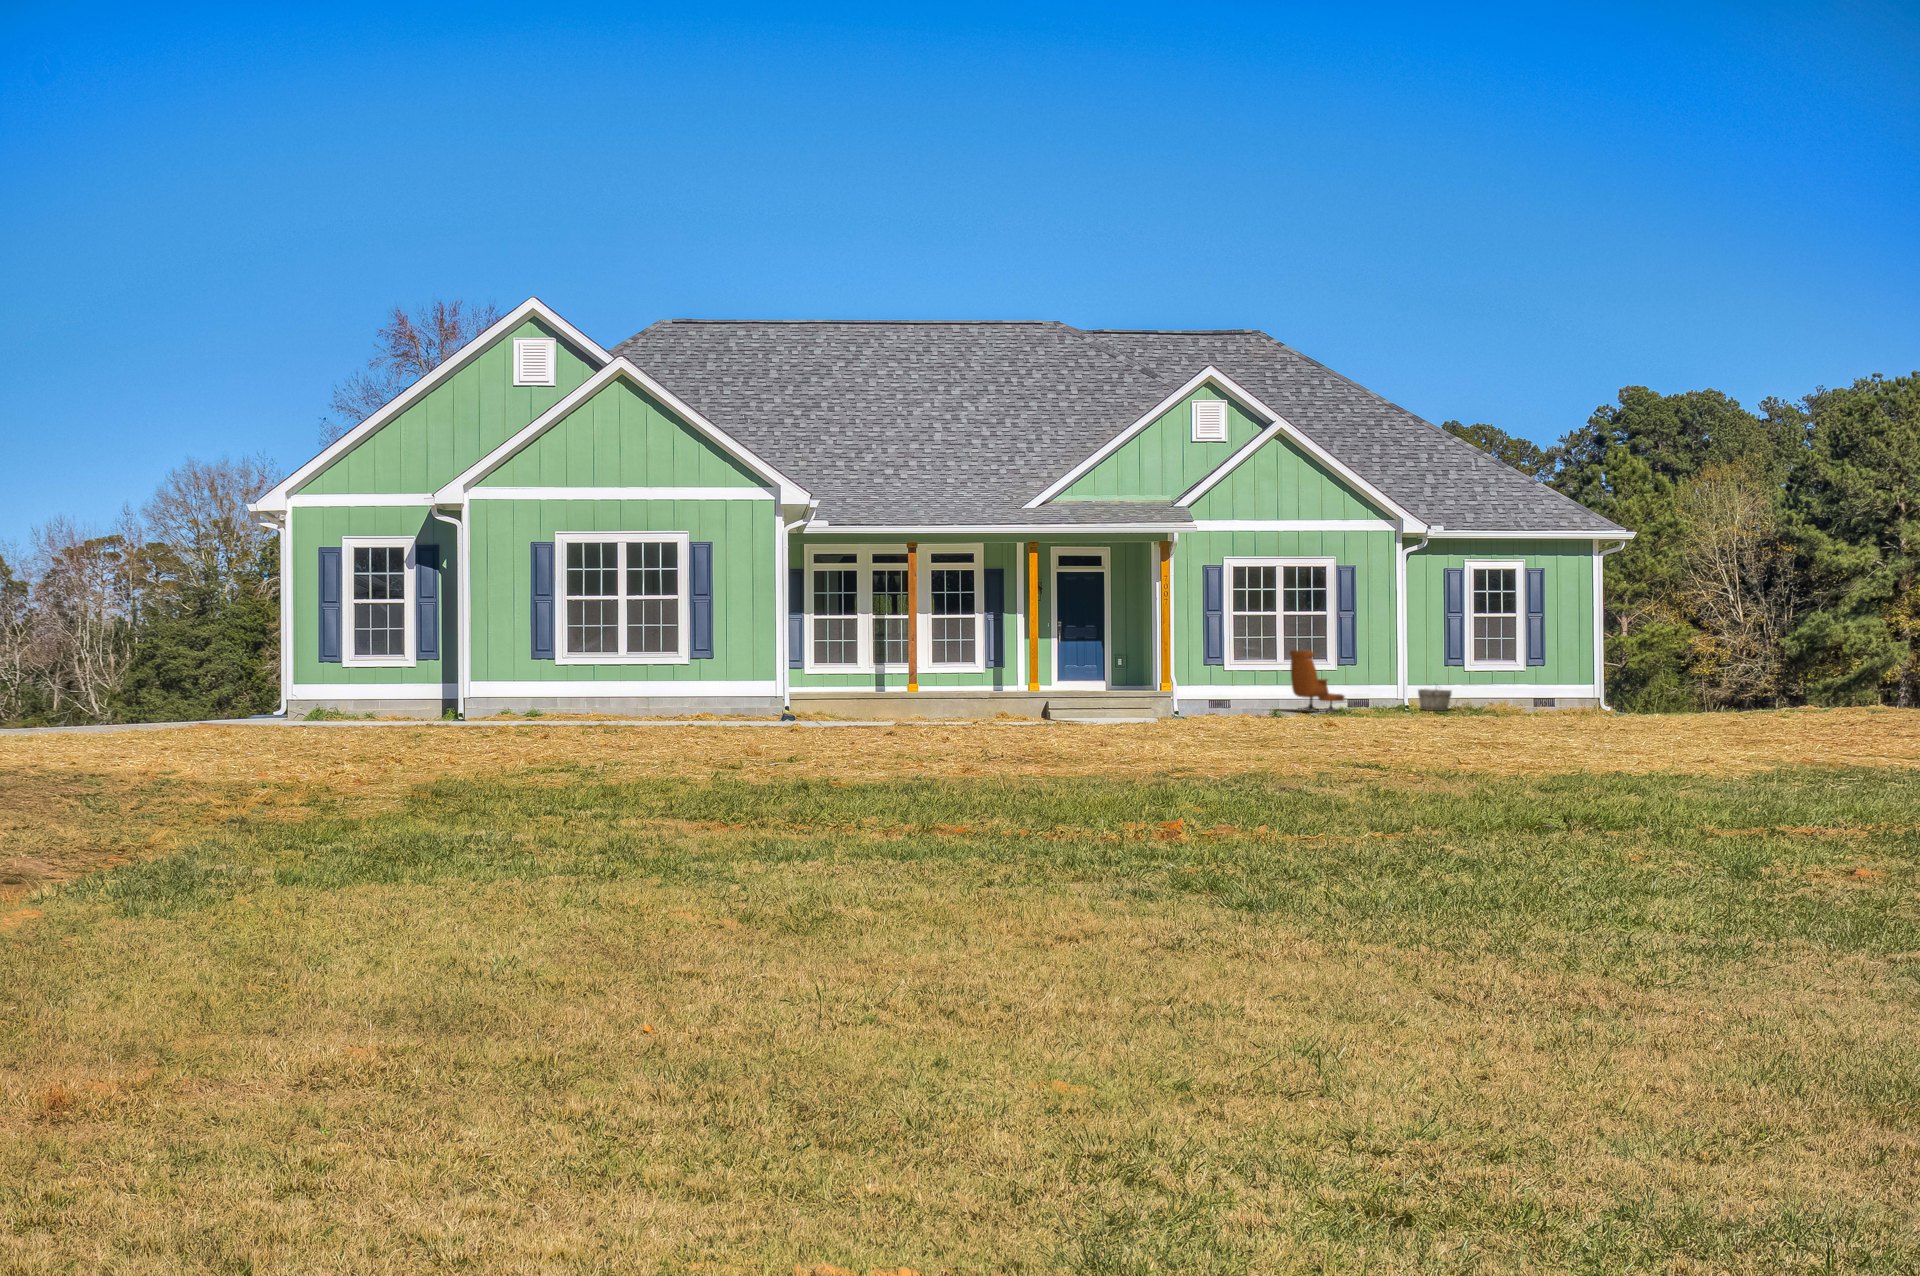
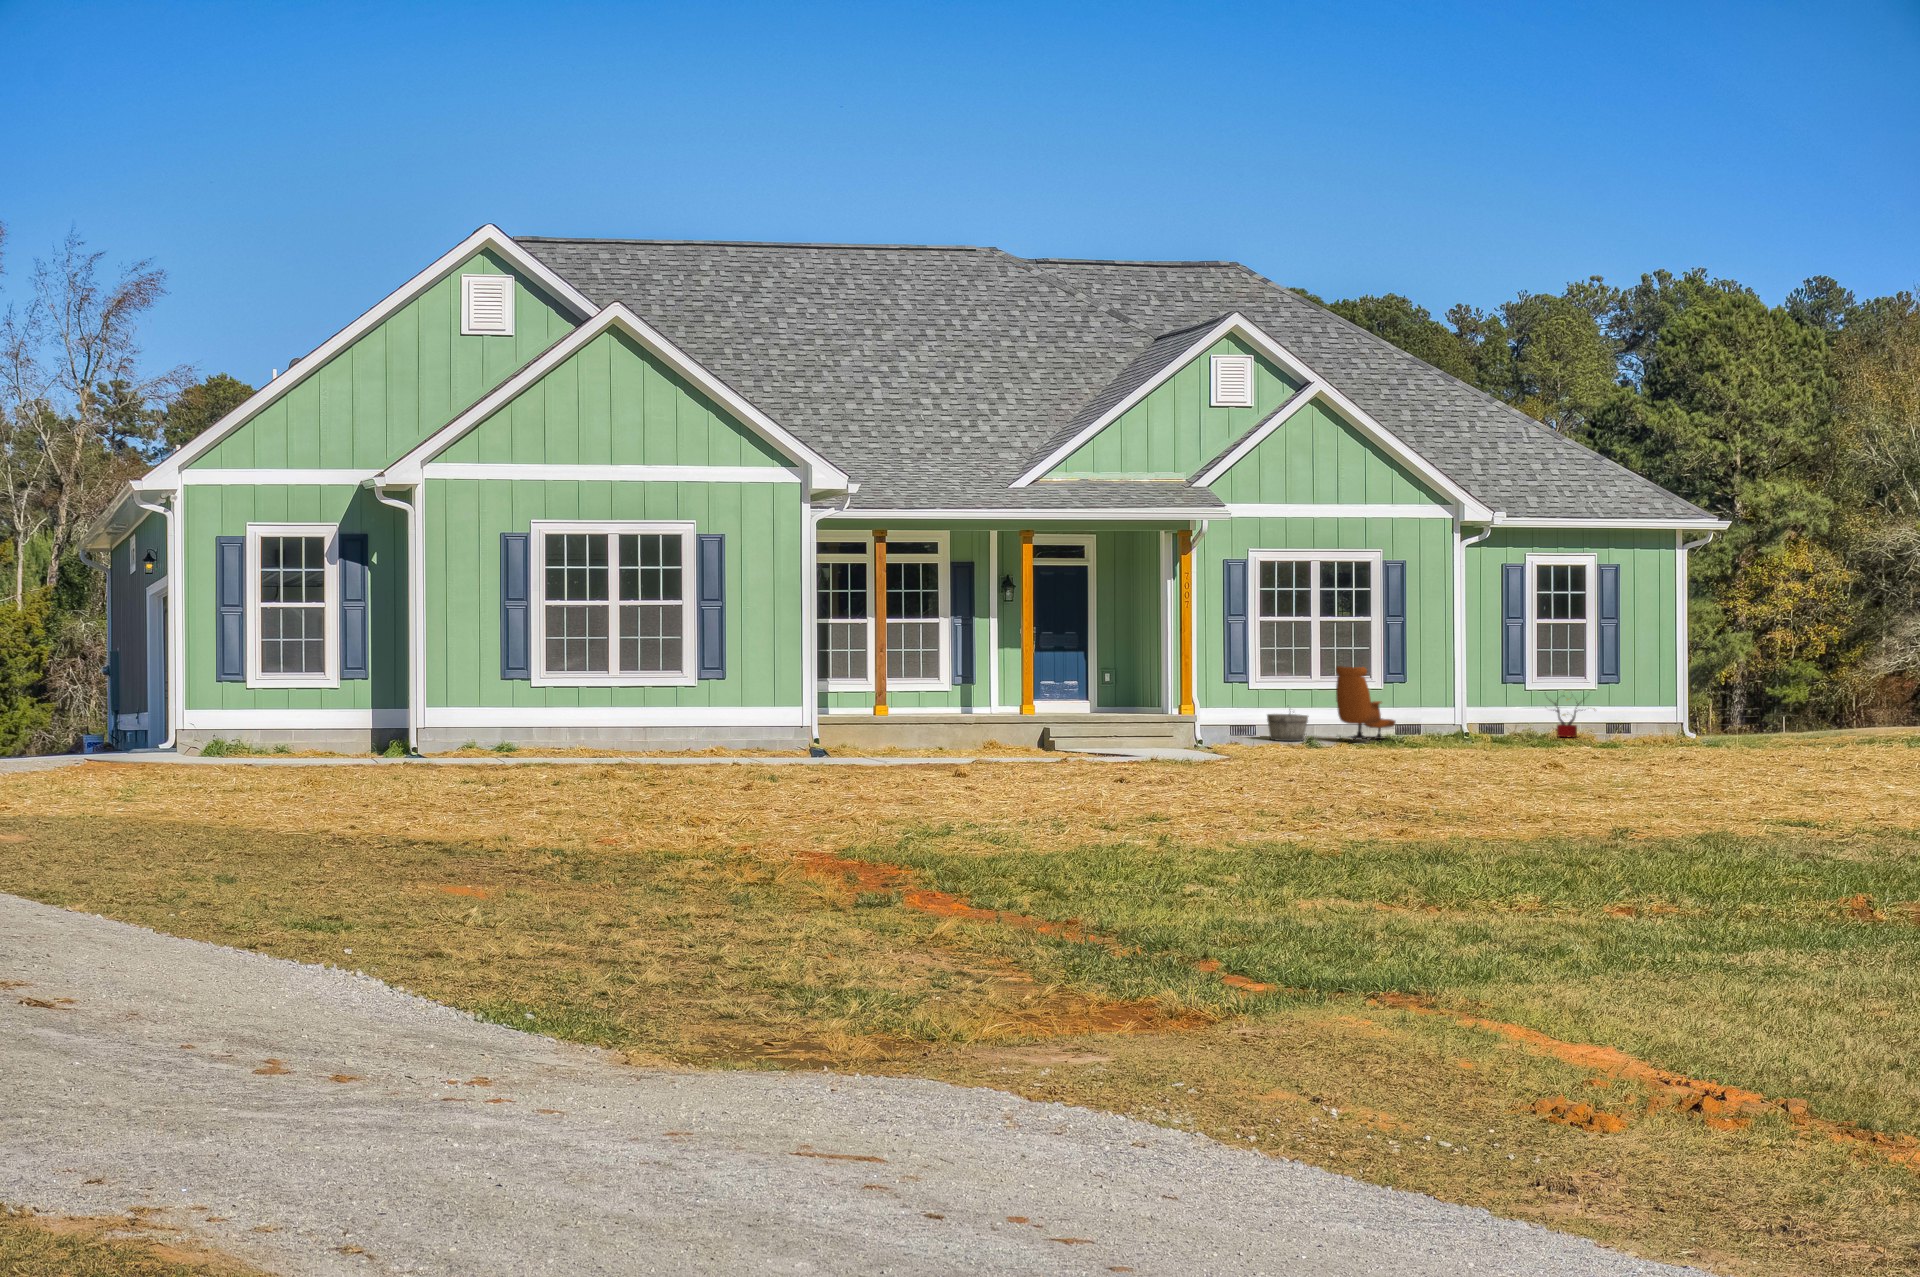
decorative plant: none [1473,671,1520,710] -> present [1553,702,1579,737]
wooden bucket: present [1418,689,1451,711] -> present [1267,711,1308,741]

